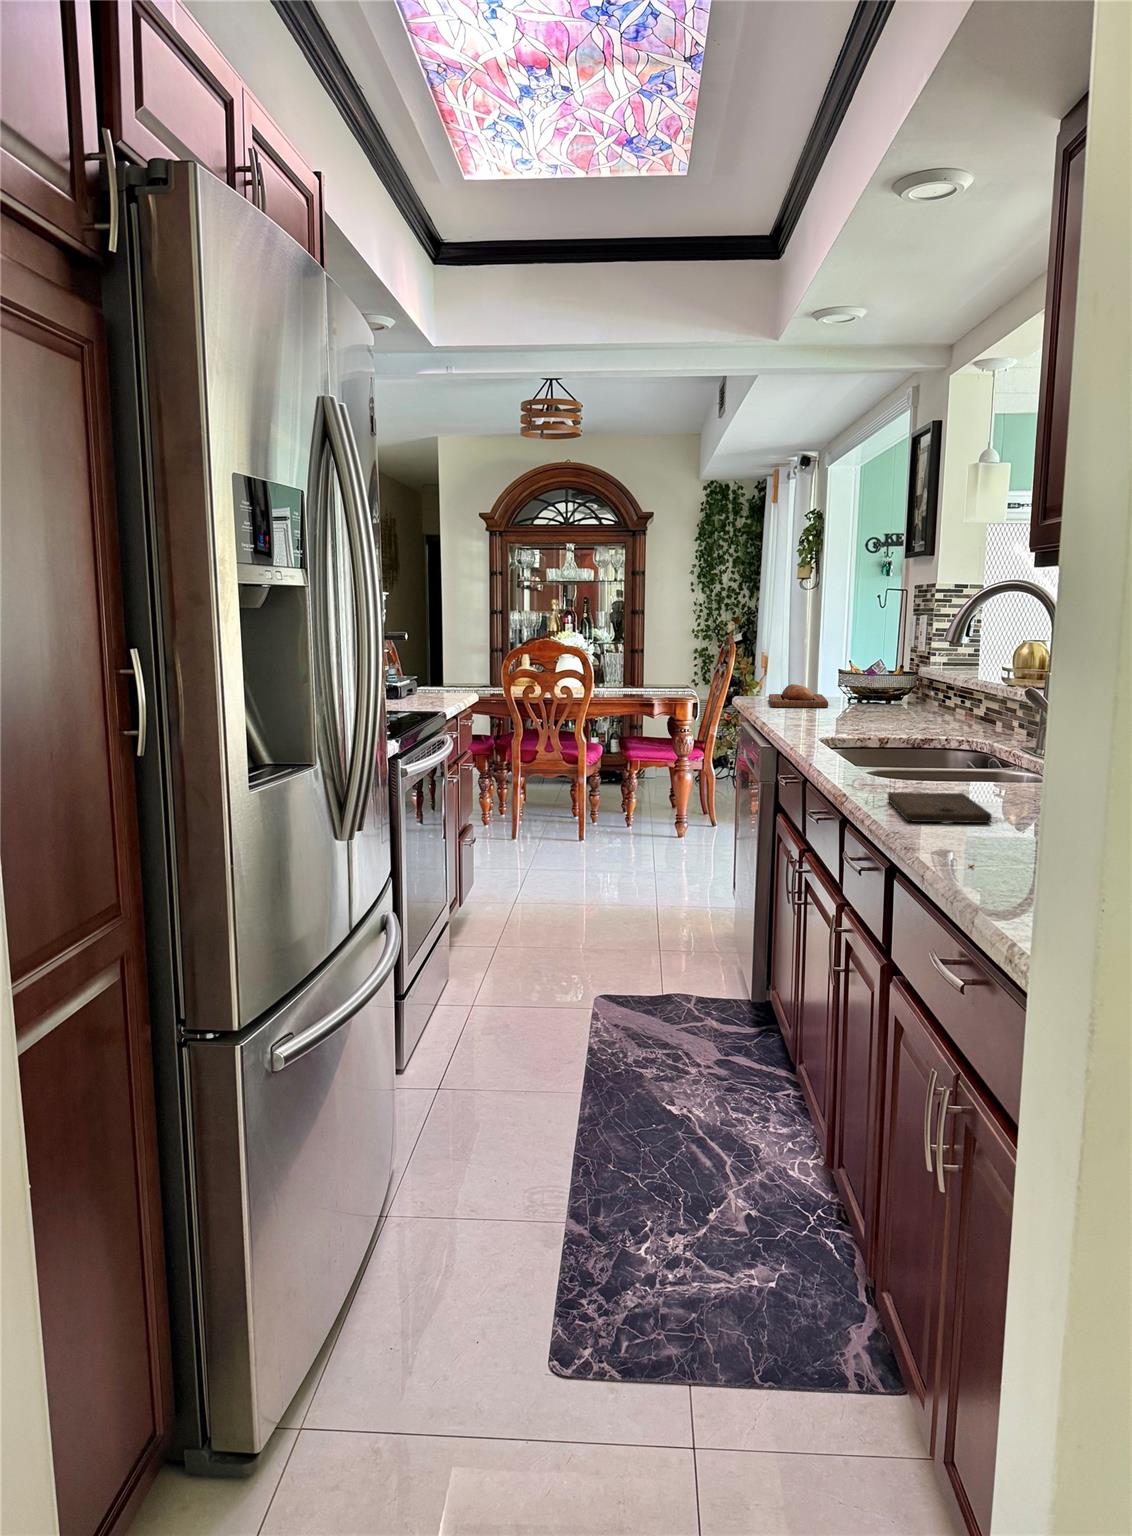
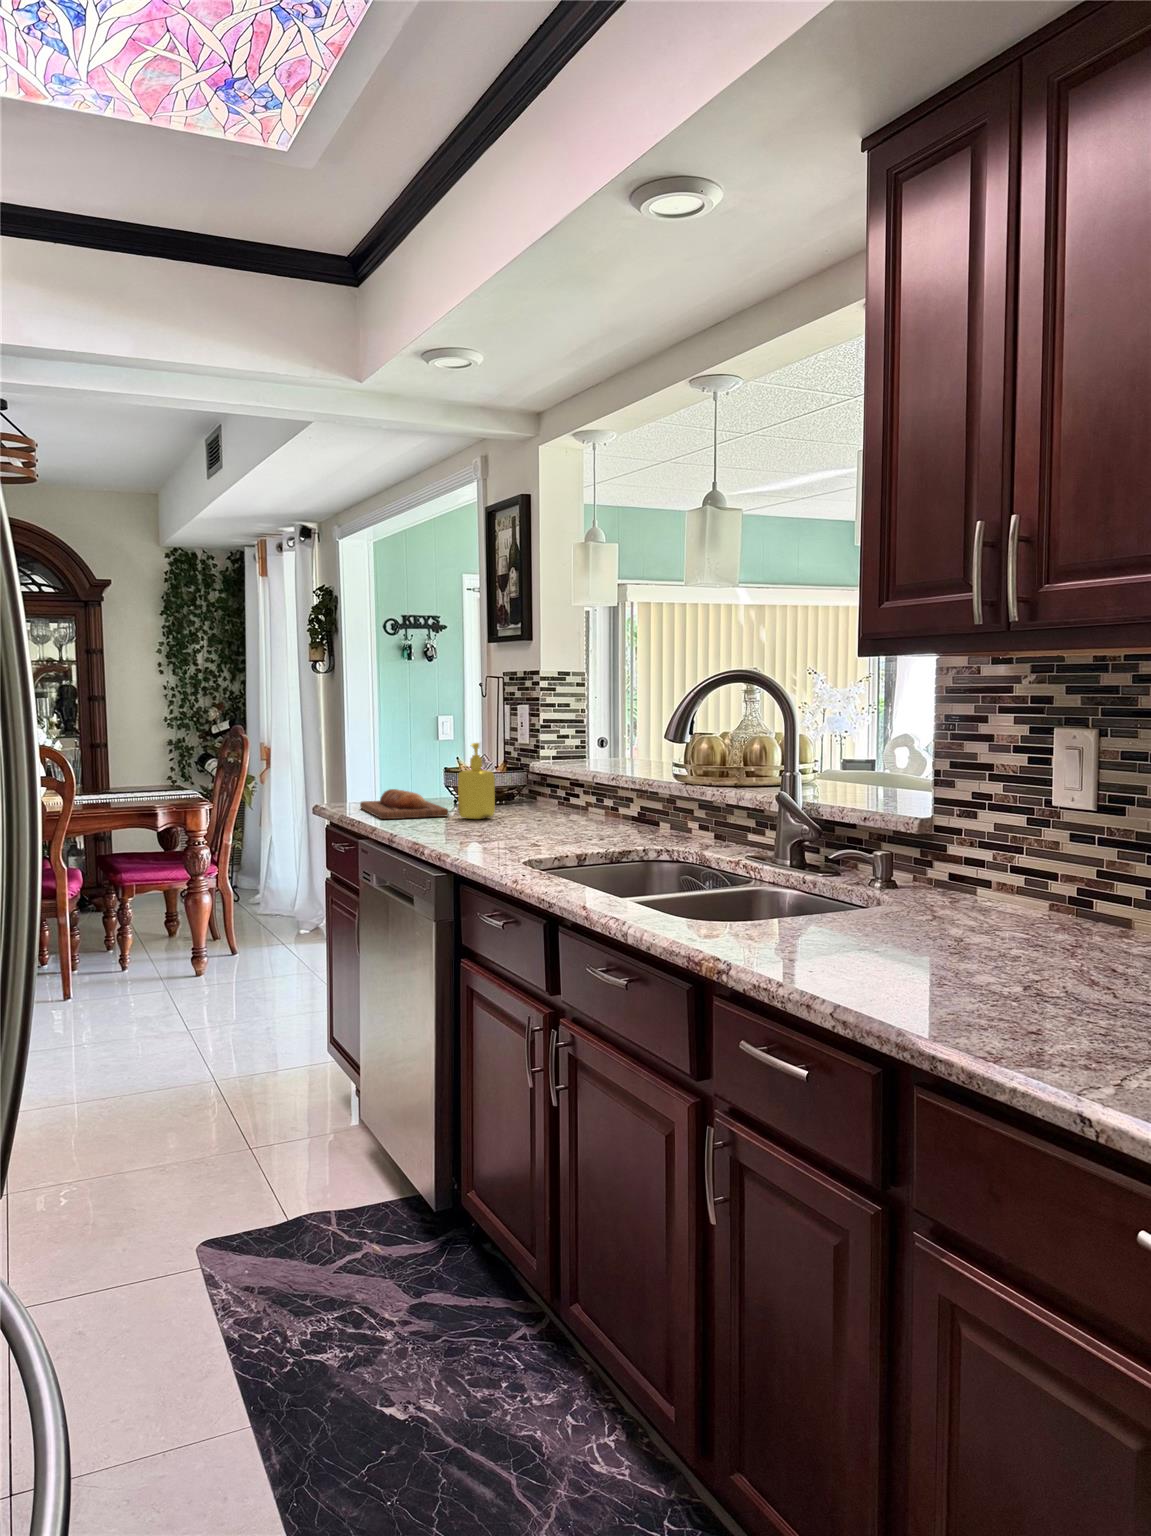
soap dispenser: none [834,646,865,710] -> present [458,743,495,819]
cutting board: present [888,792,992,823] -> none [779,941,960,995]

